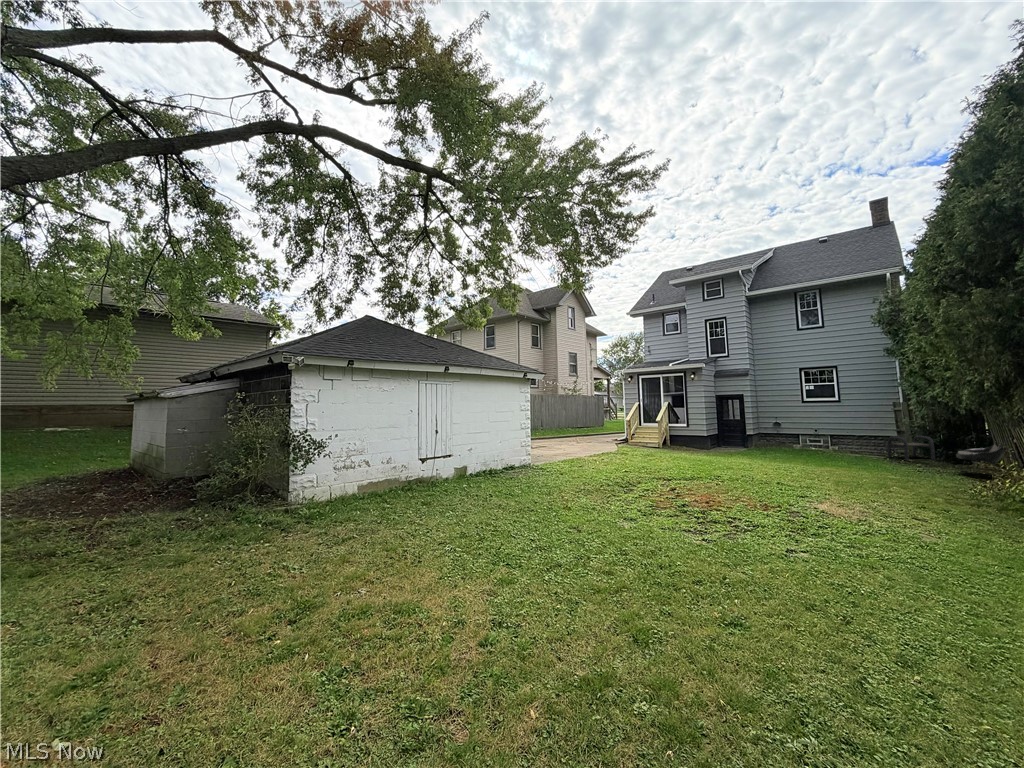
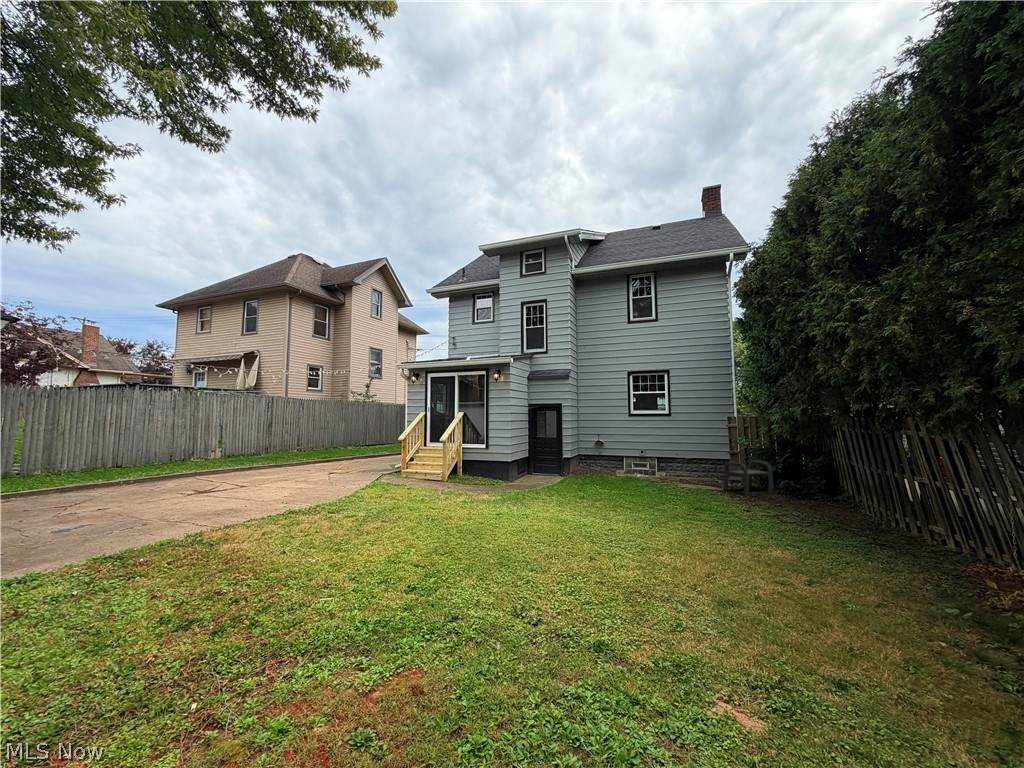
lounge chair: present [956,444,1004,475] -> none [814,469,882,528]

